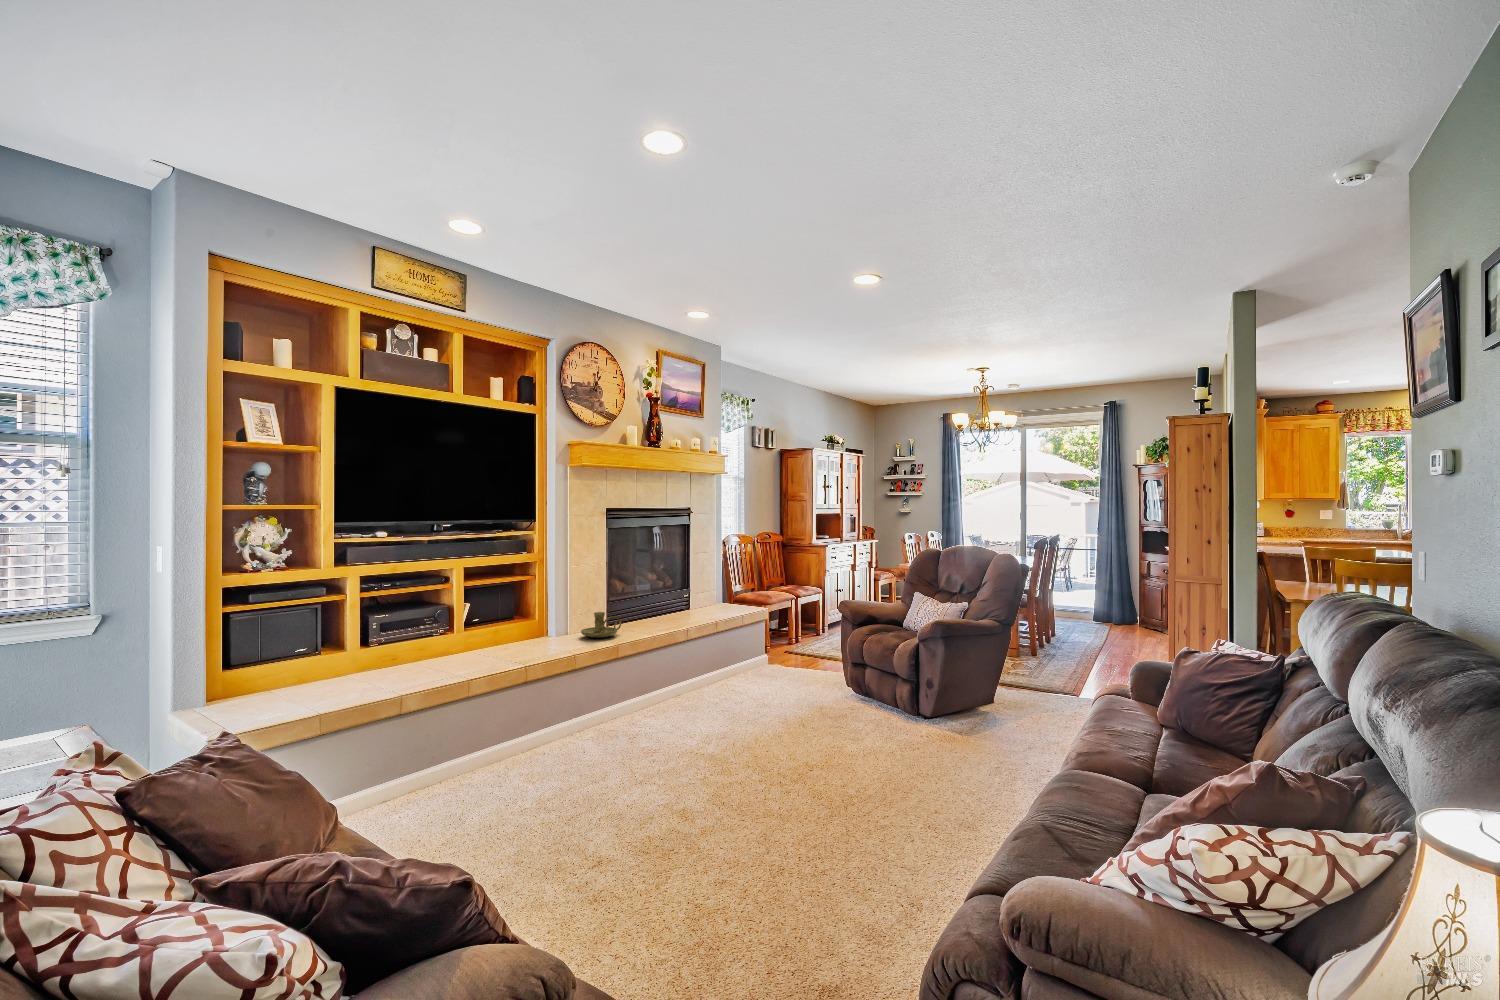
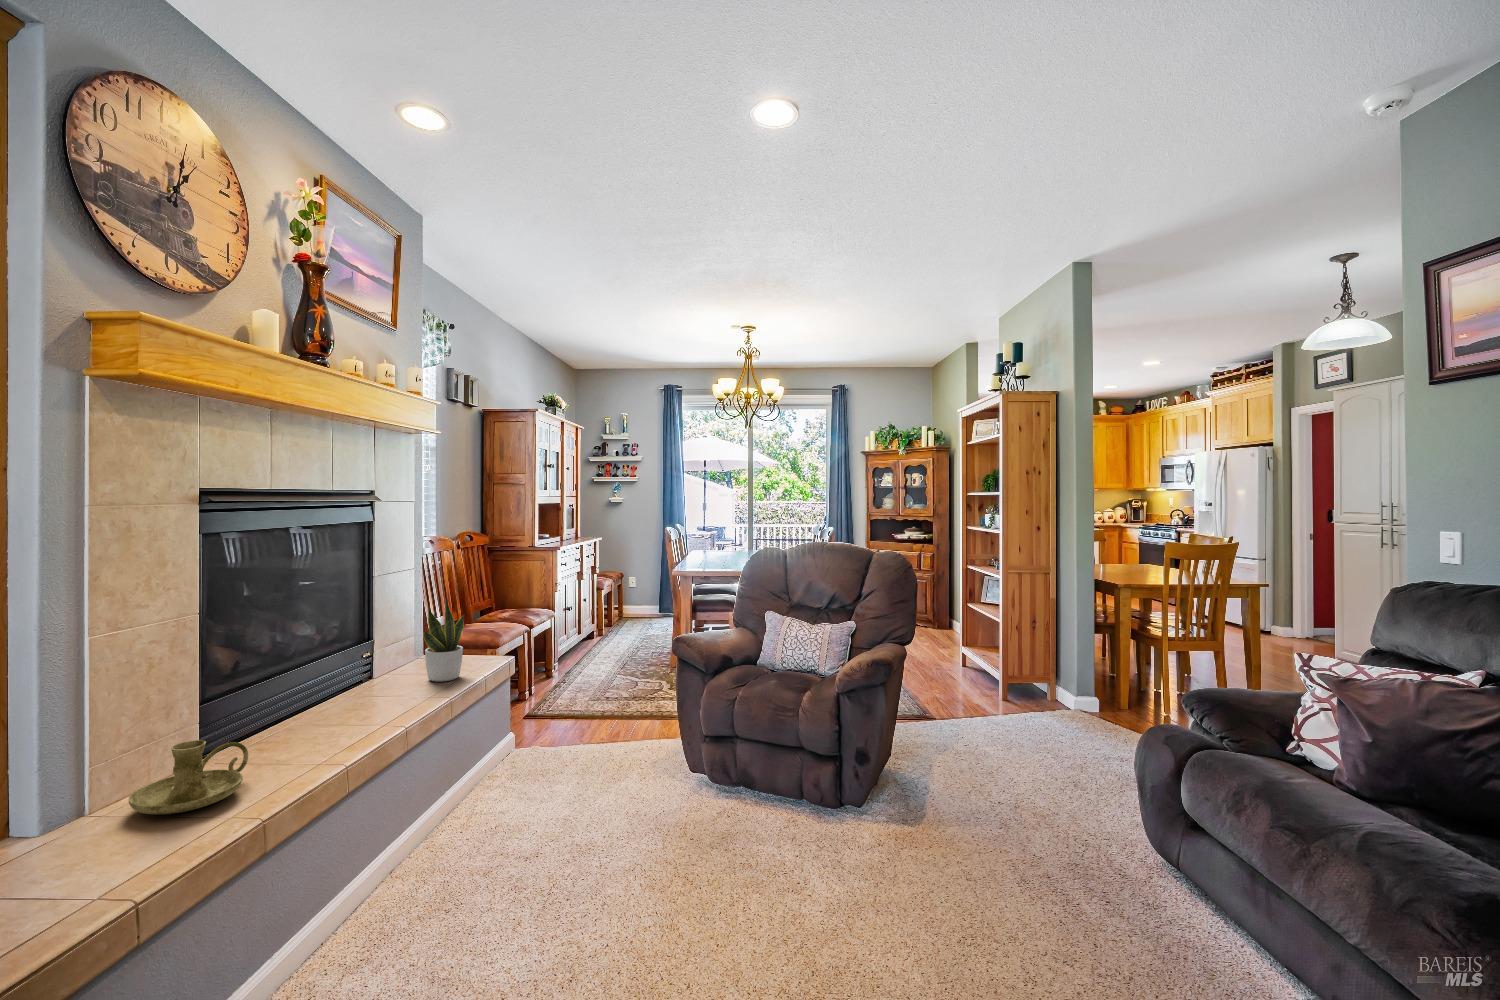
potted plant: none [710,568,736,614] -> present [423,601,464,682]

